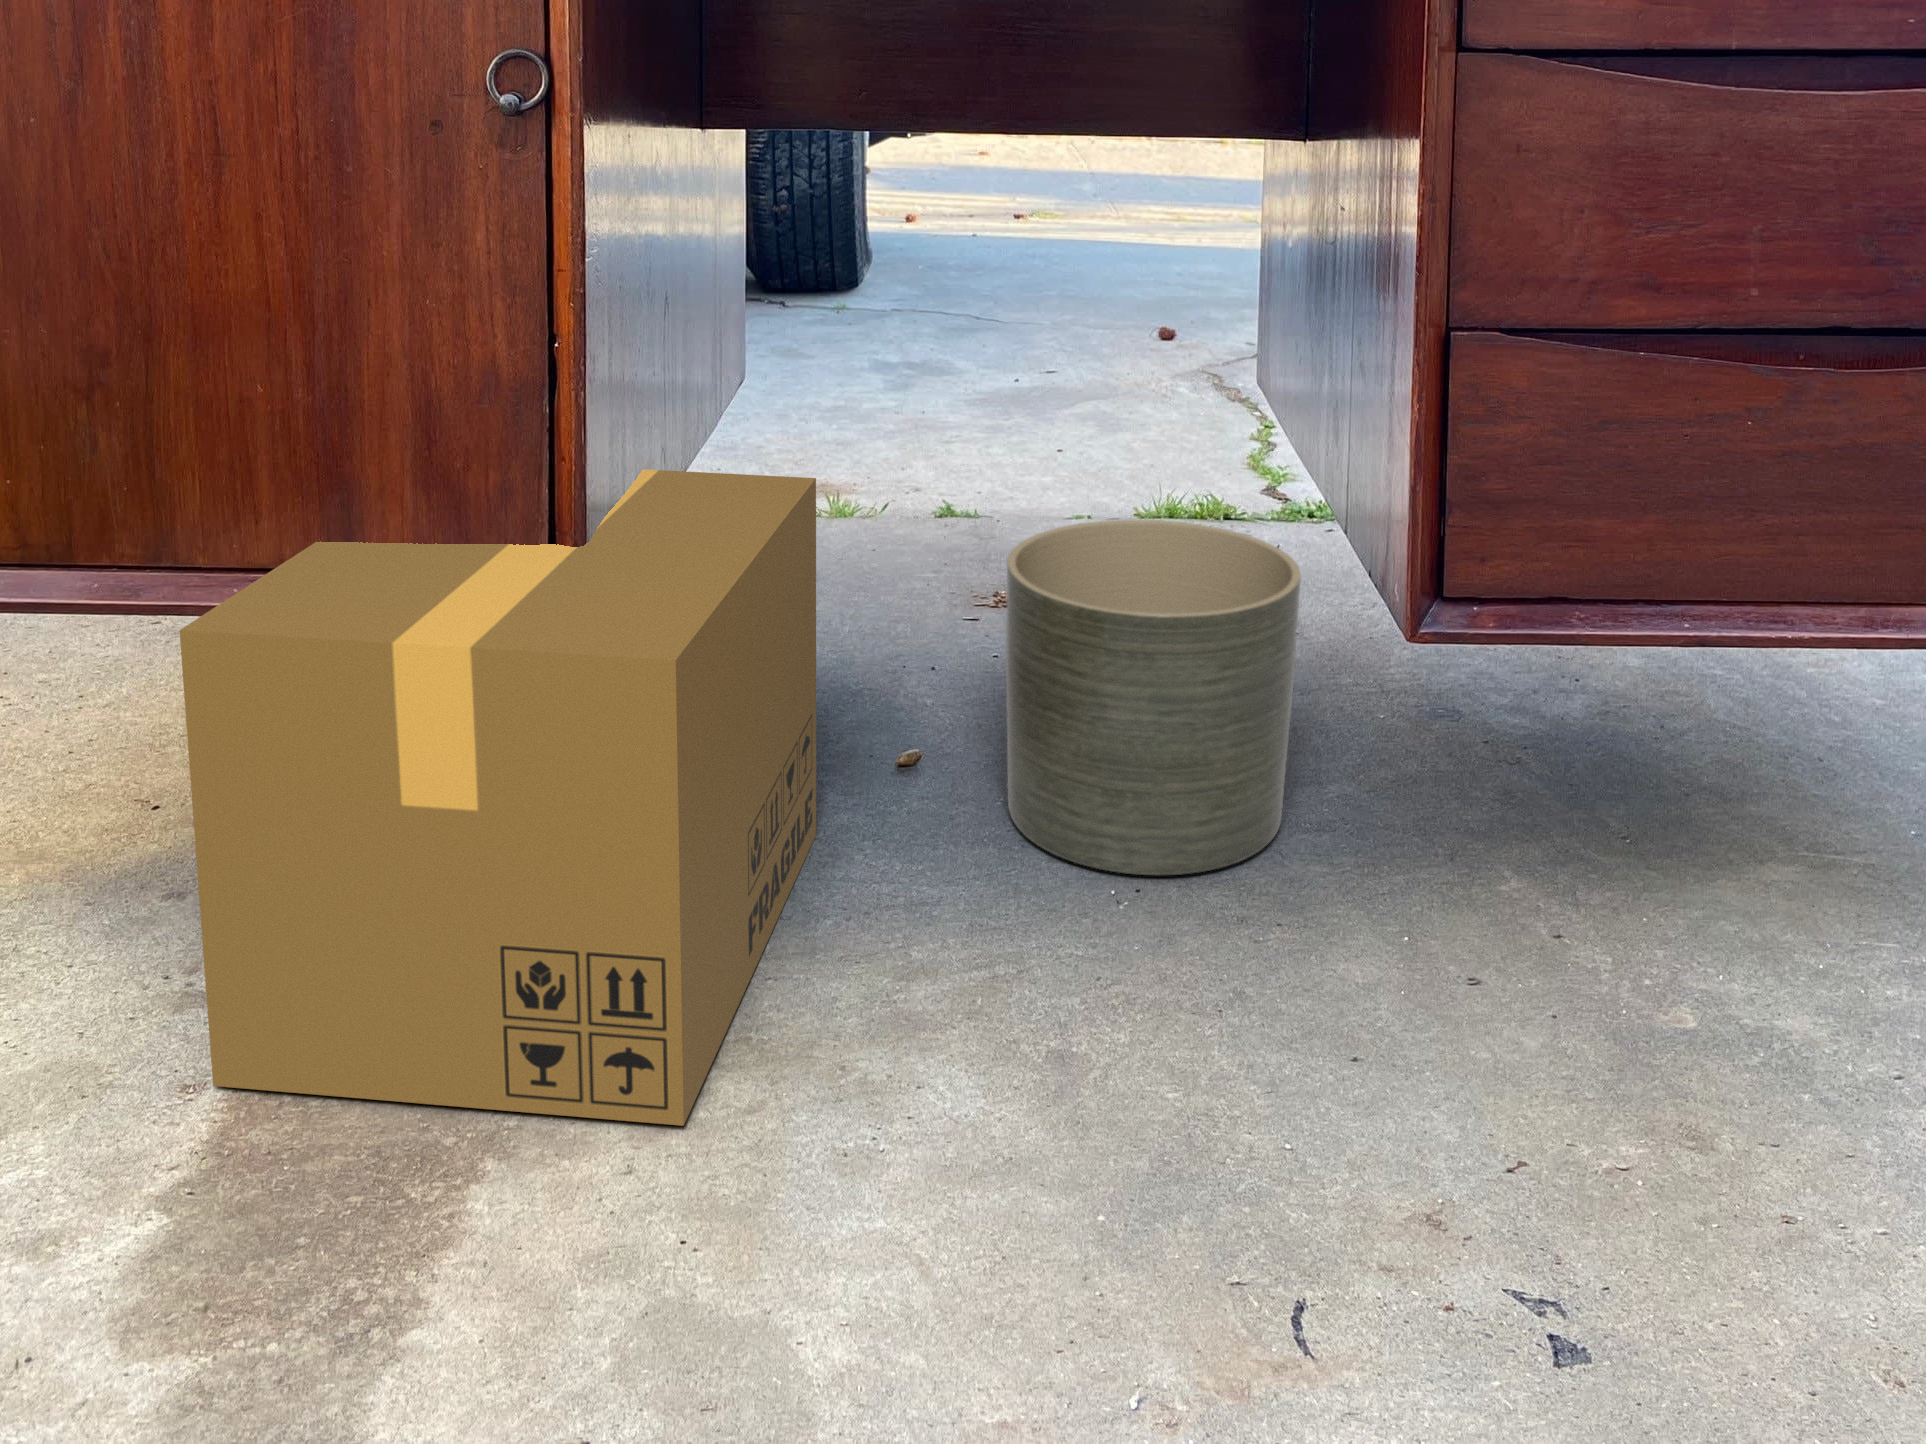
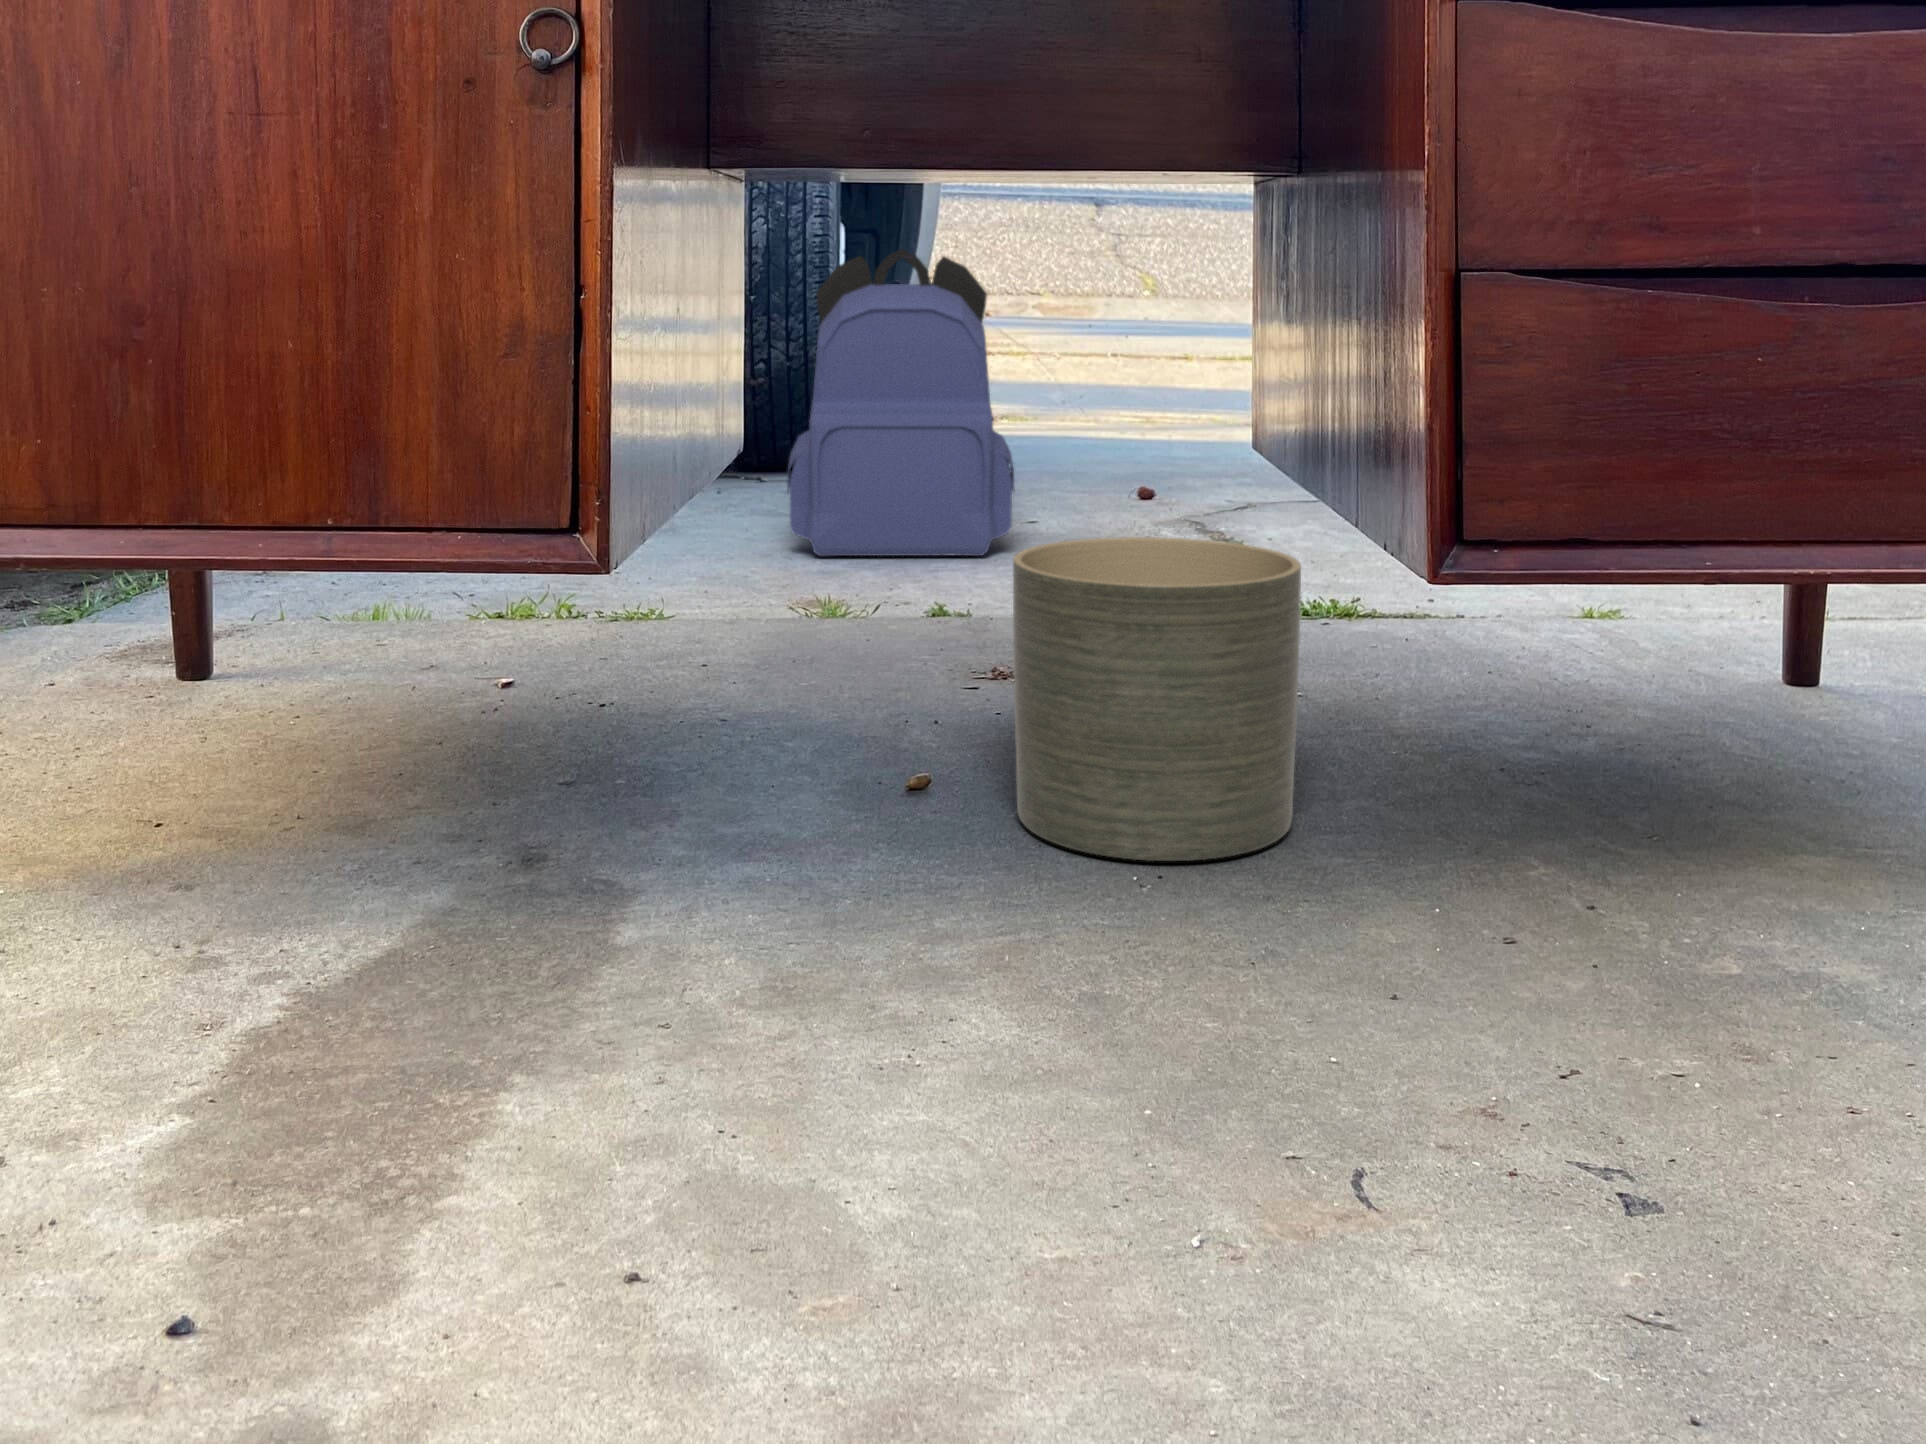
backpack: none [803,109,1037,427] -> present [787,249,1014,556]
cardboard box: present [180,469,816,1126] -> none [226,462,828,1044]

